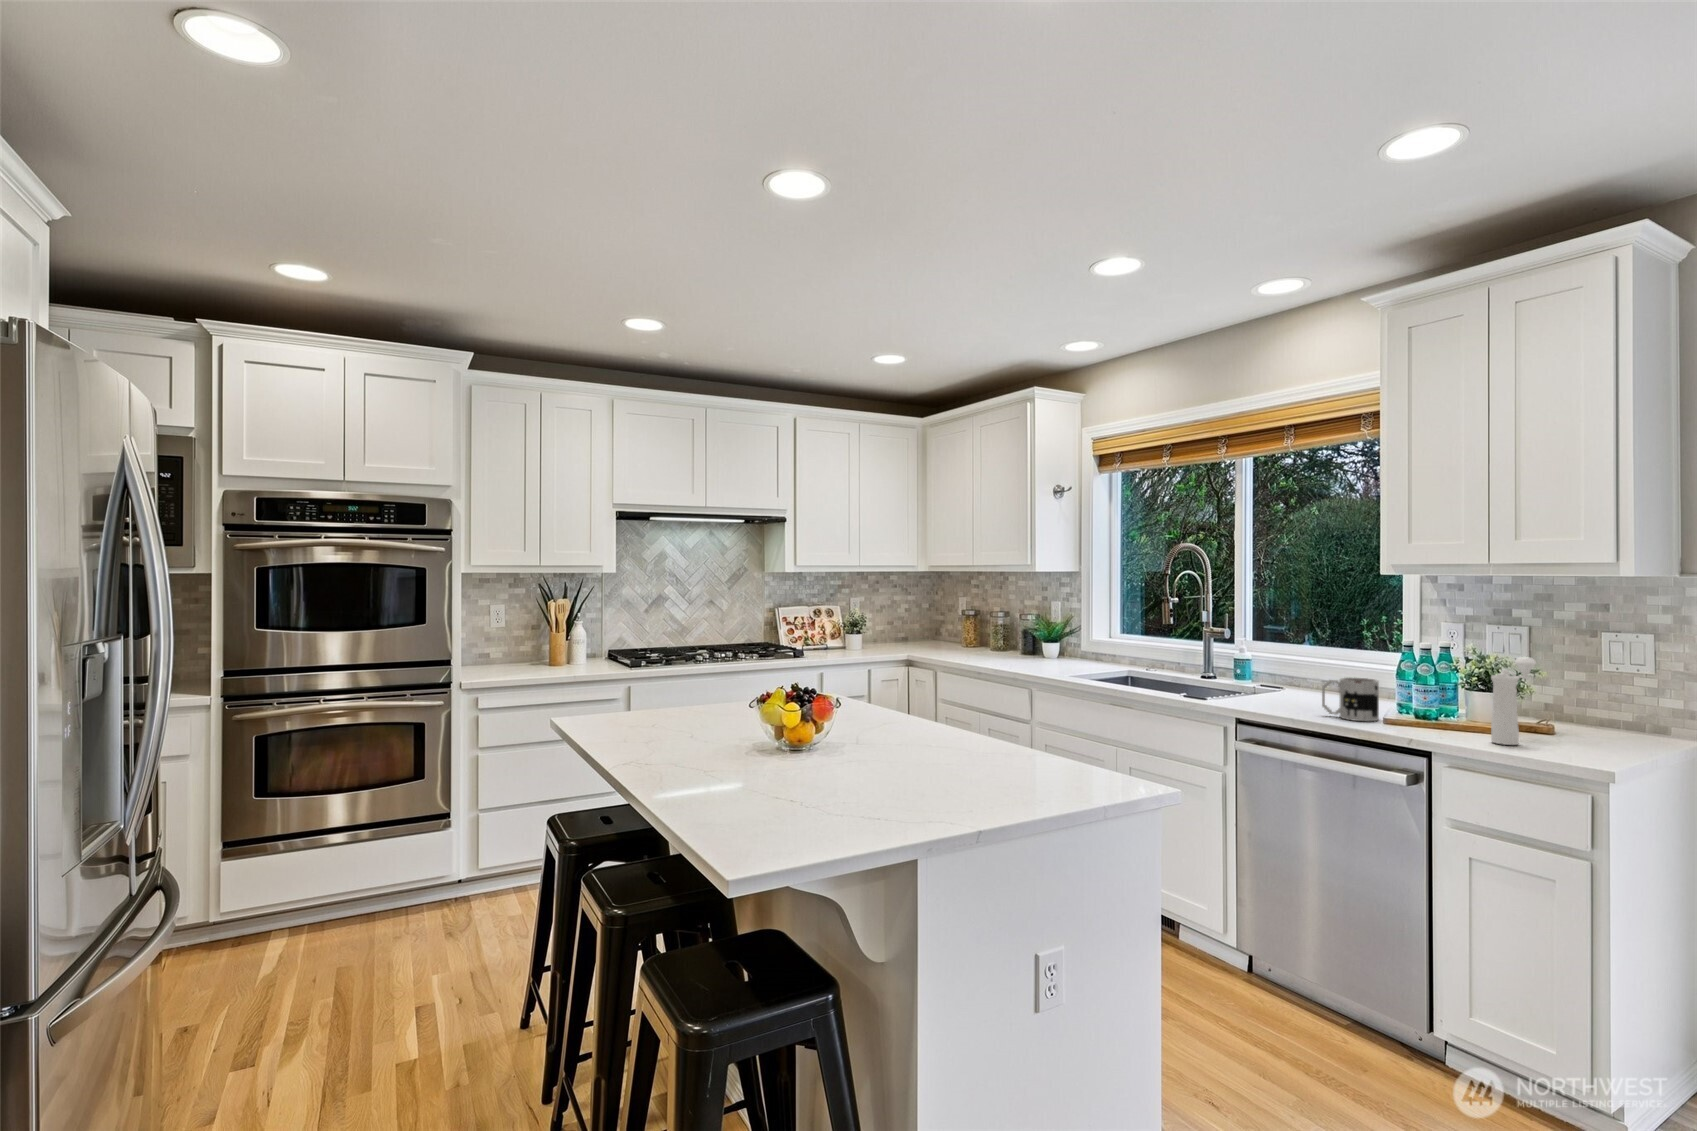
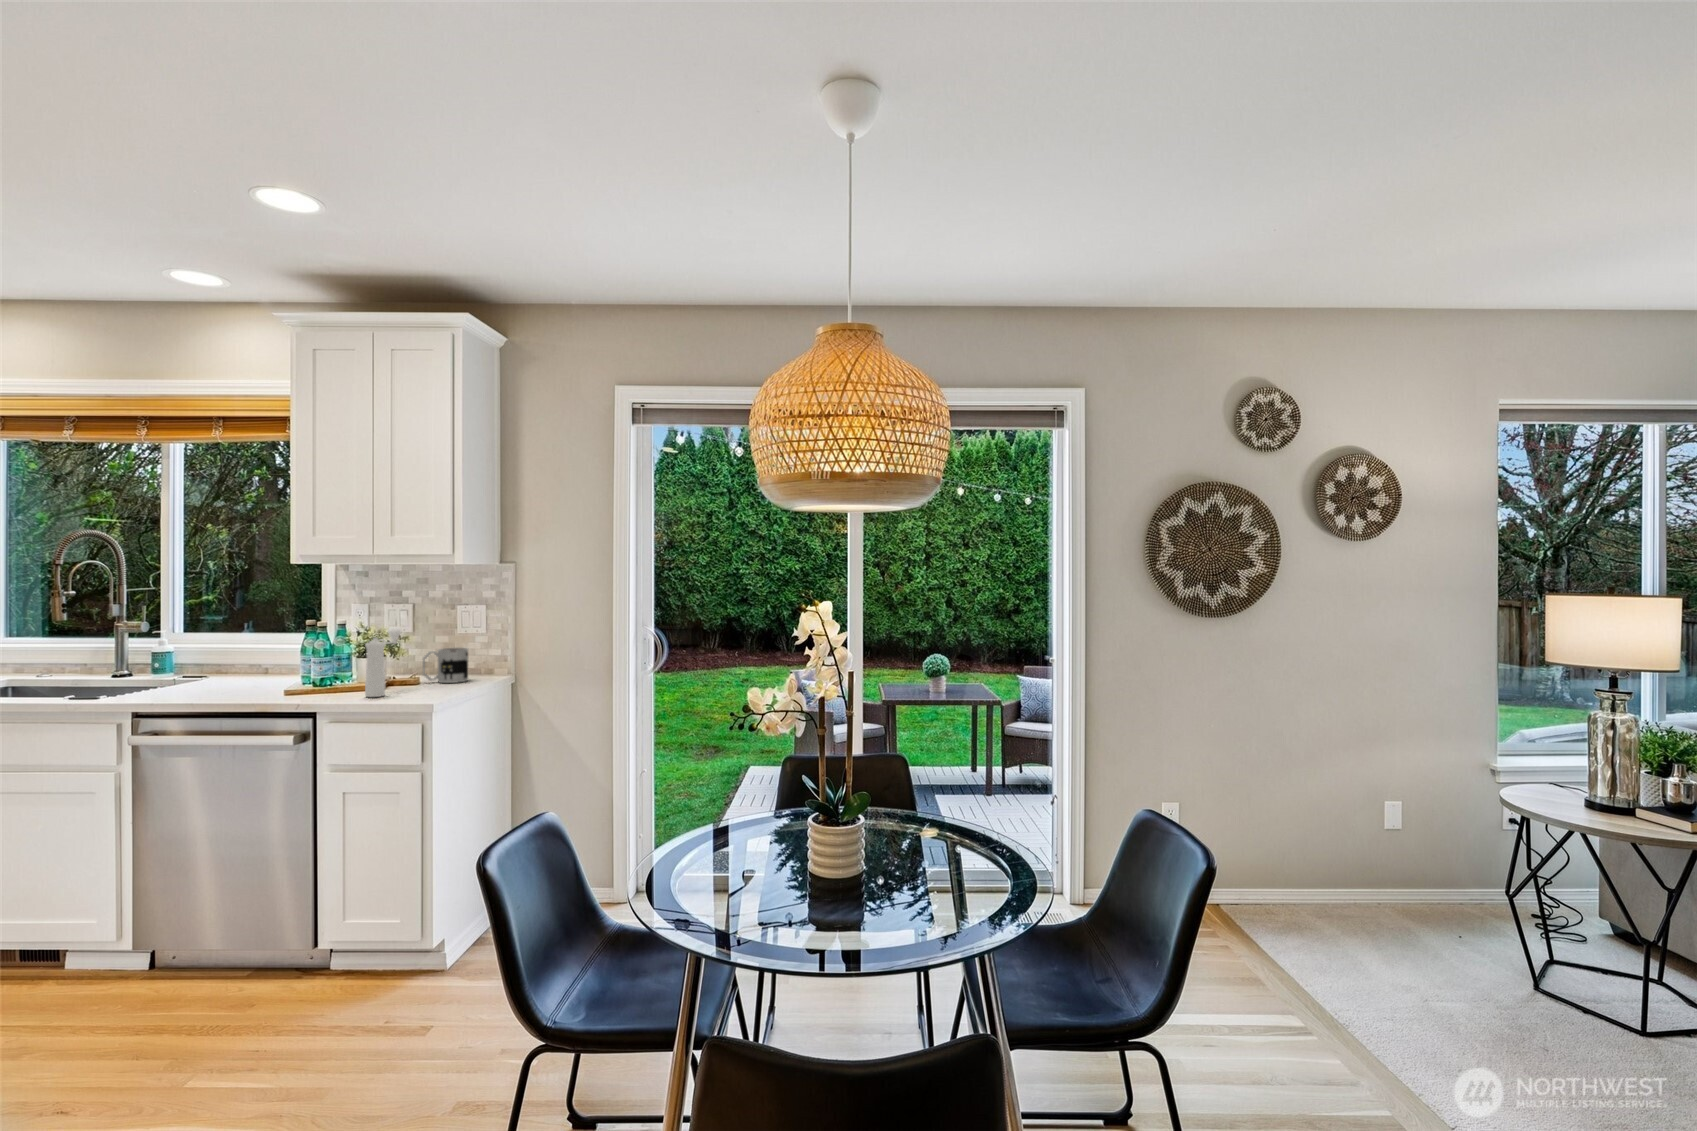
mug: present [1322,677,1379,721] -> present [423,648,468,683]

